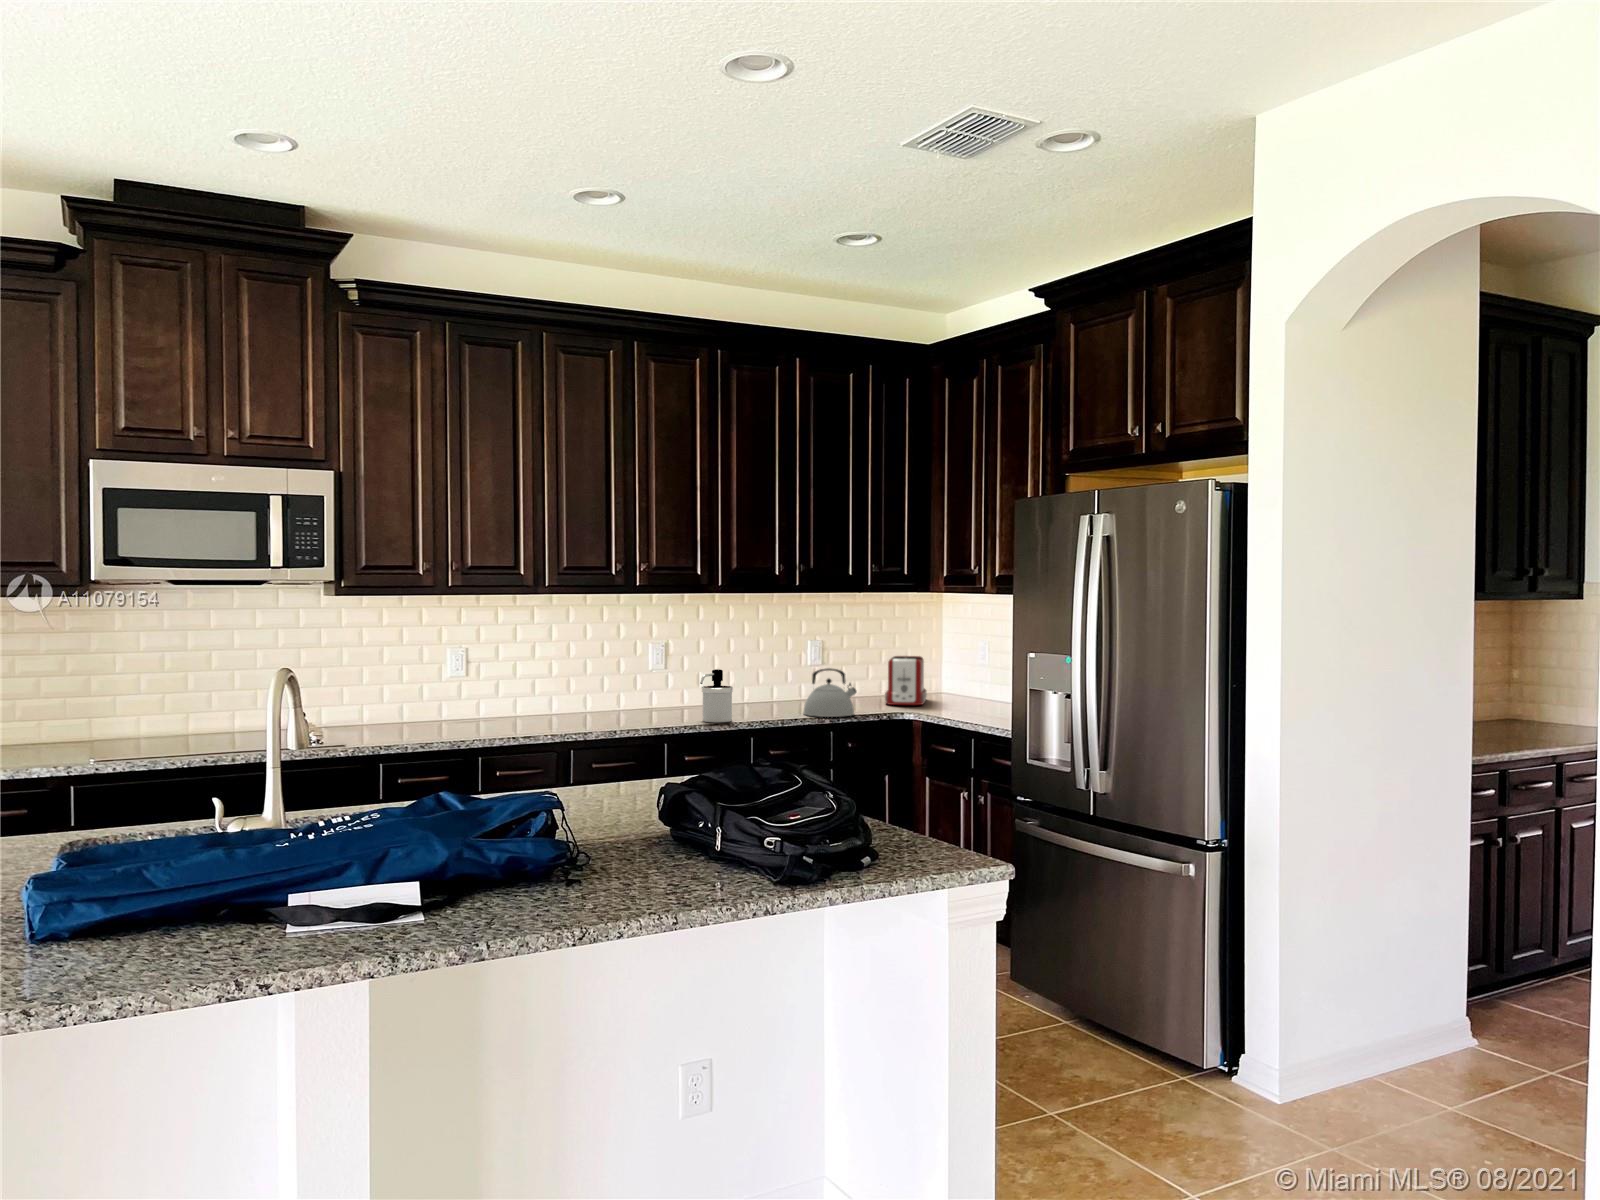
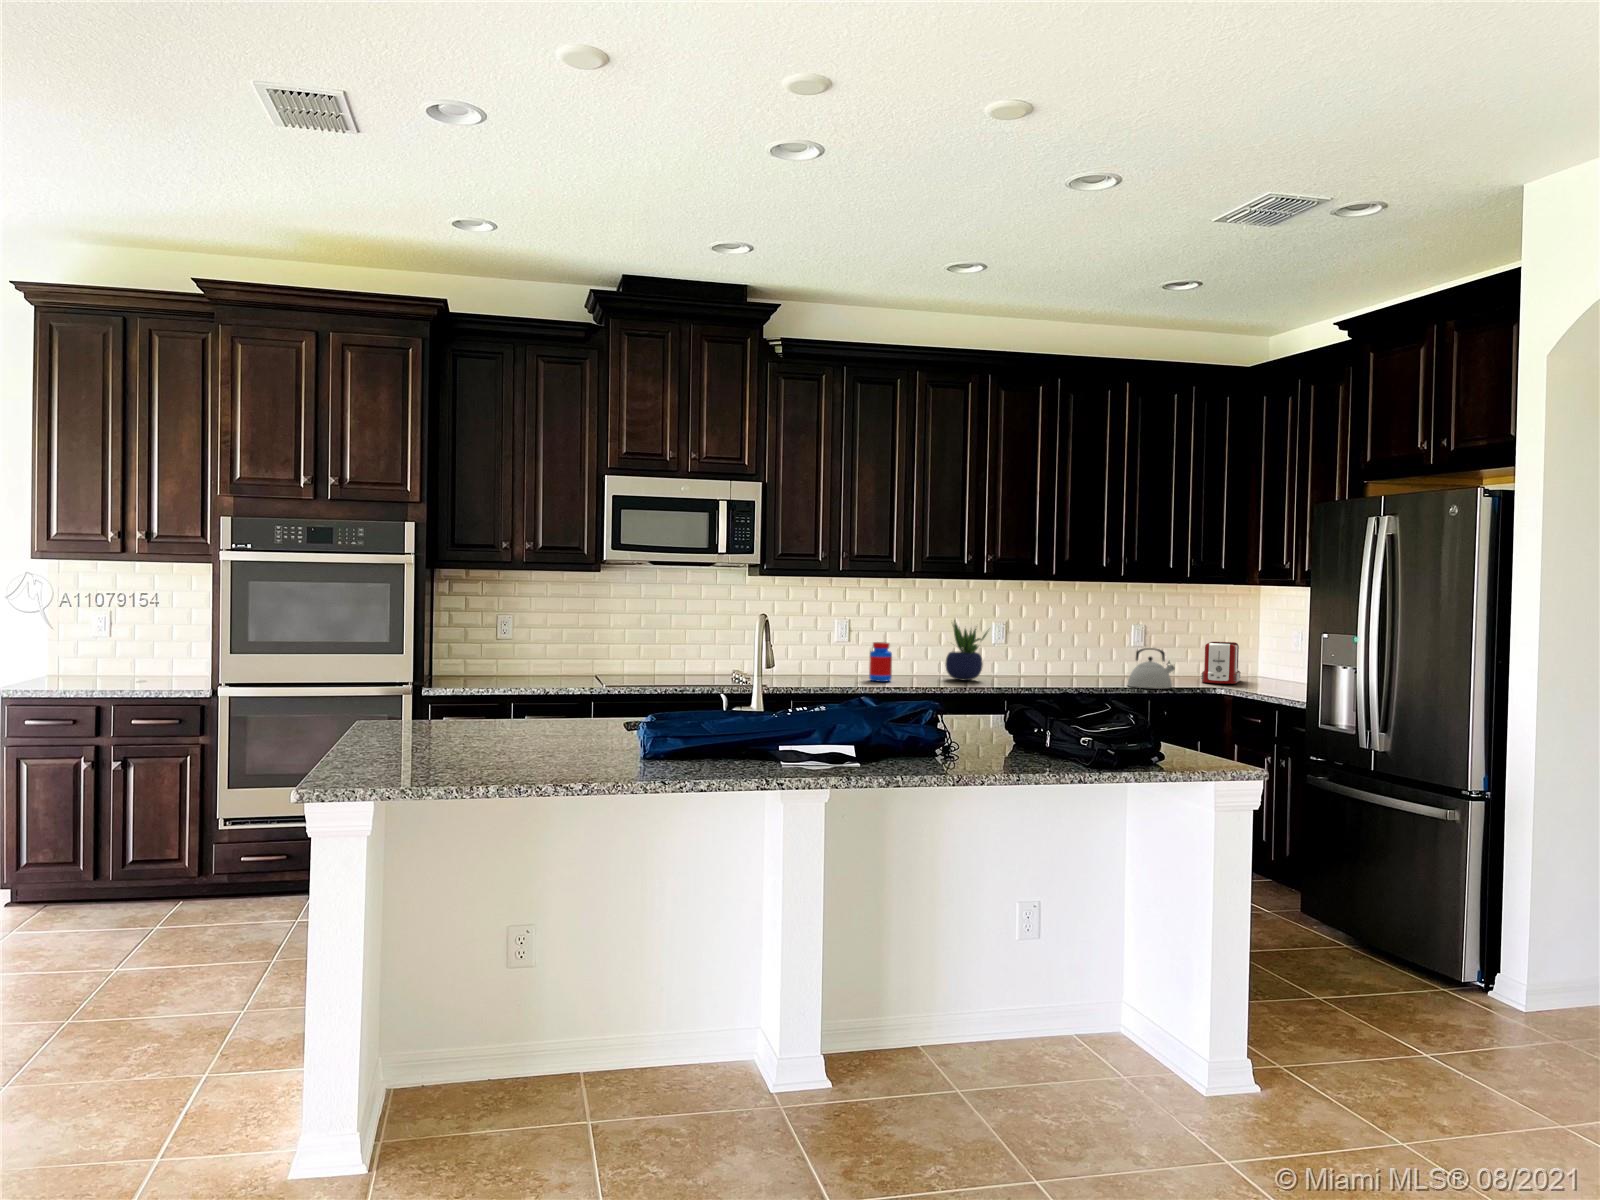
potted plant: none [584,640,640,717] -> present [945,622,987,680]
soap dispenser: present [700,669,733,722] -> none [1040,644,1067,688]
jar: none [488,675,517,725] -> present [869,642,892,682]

